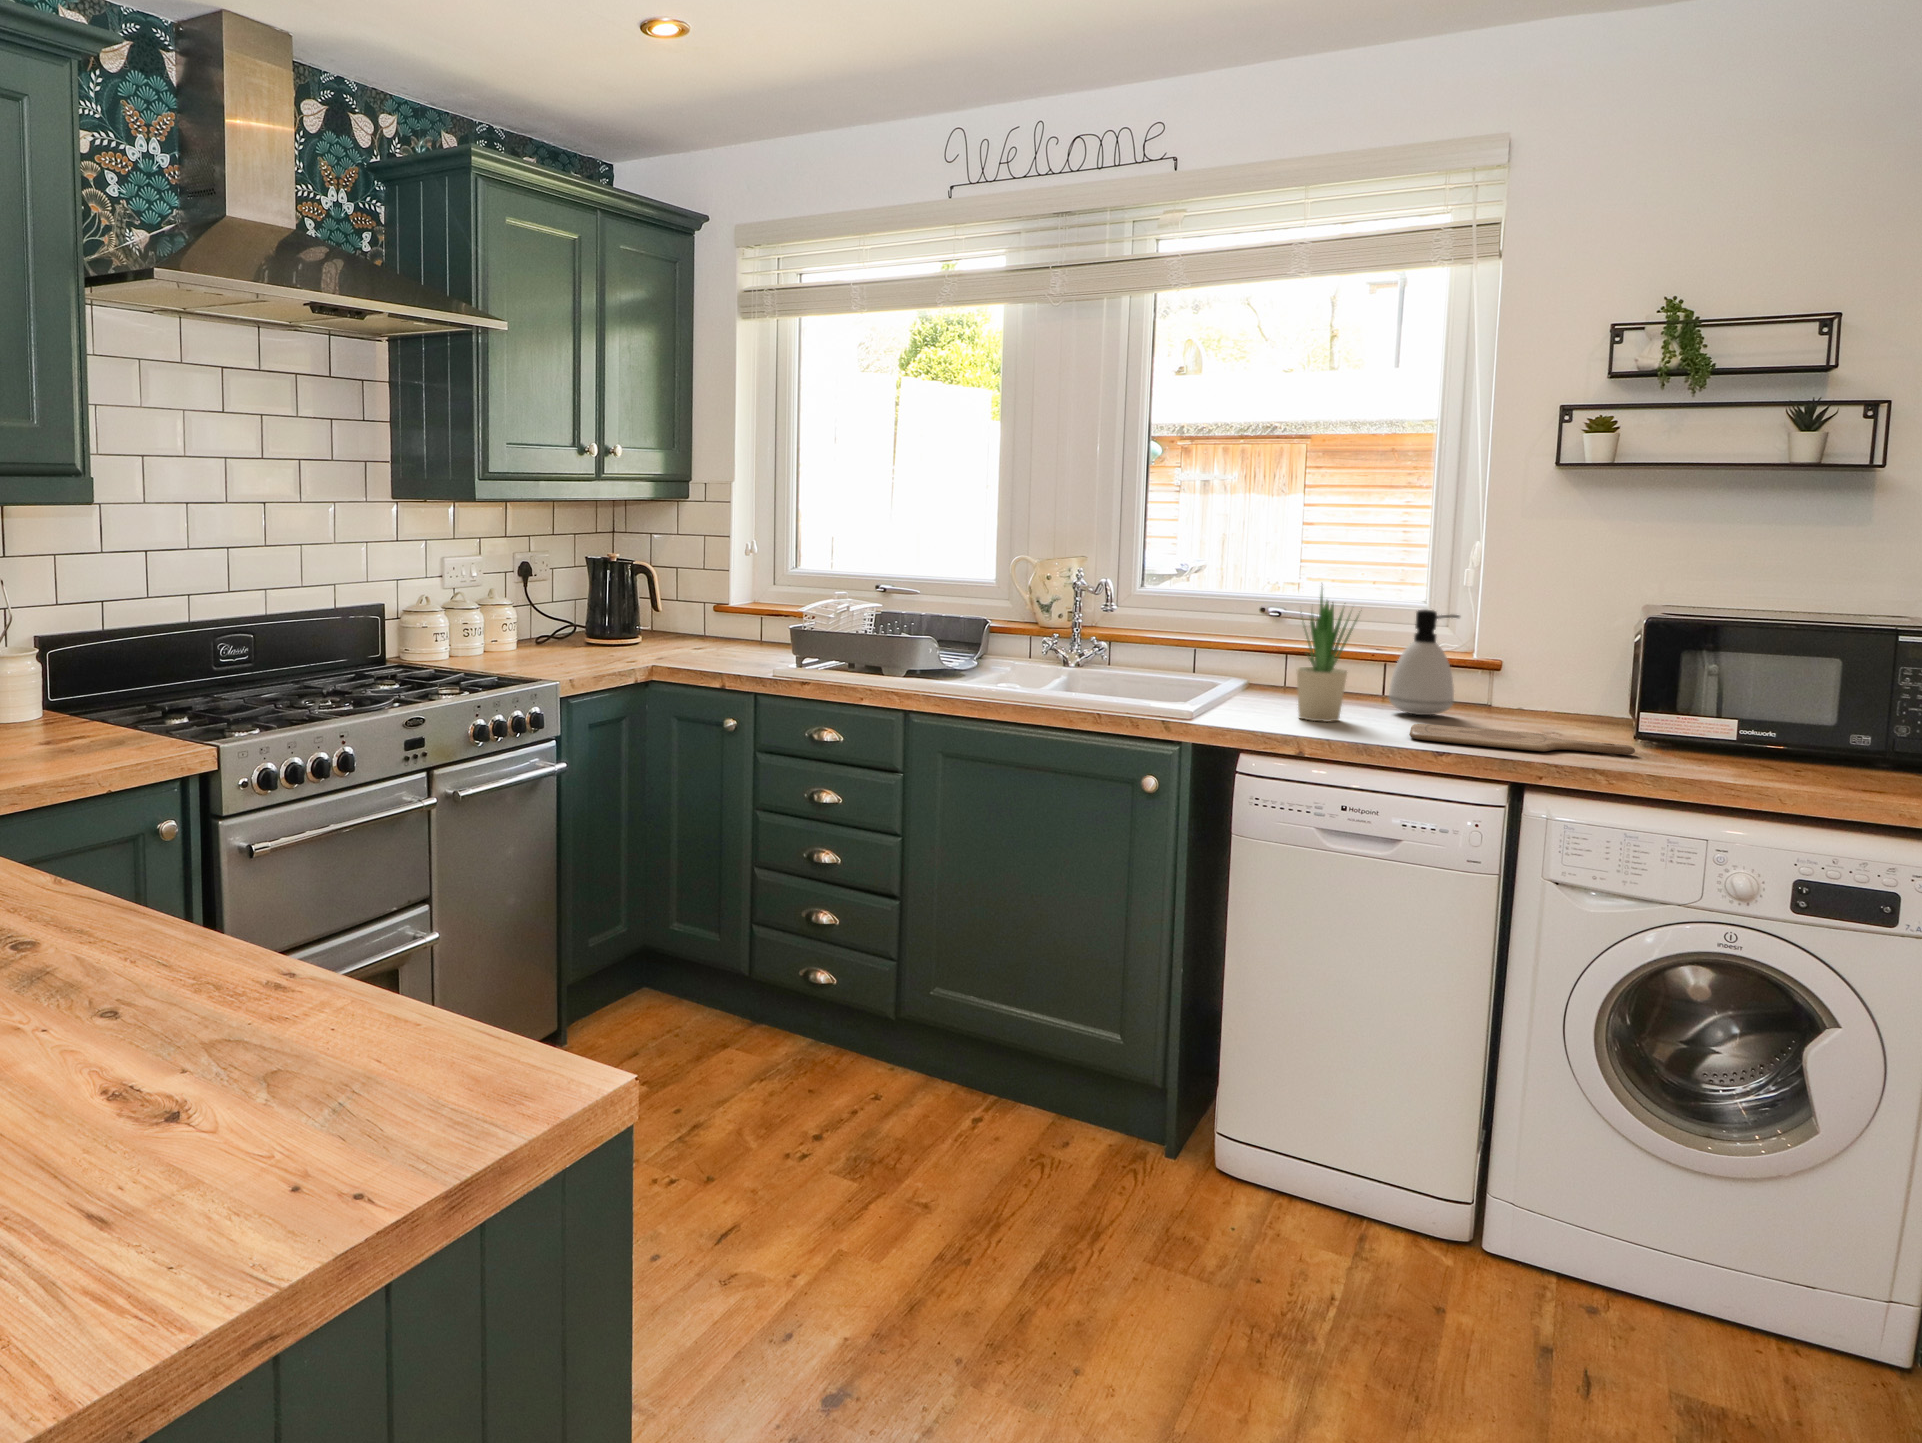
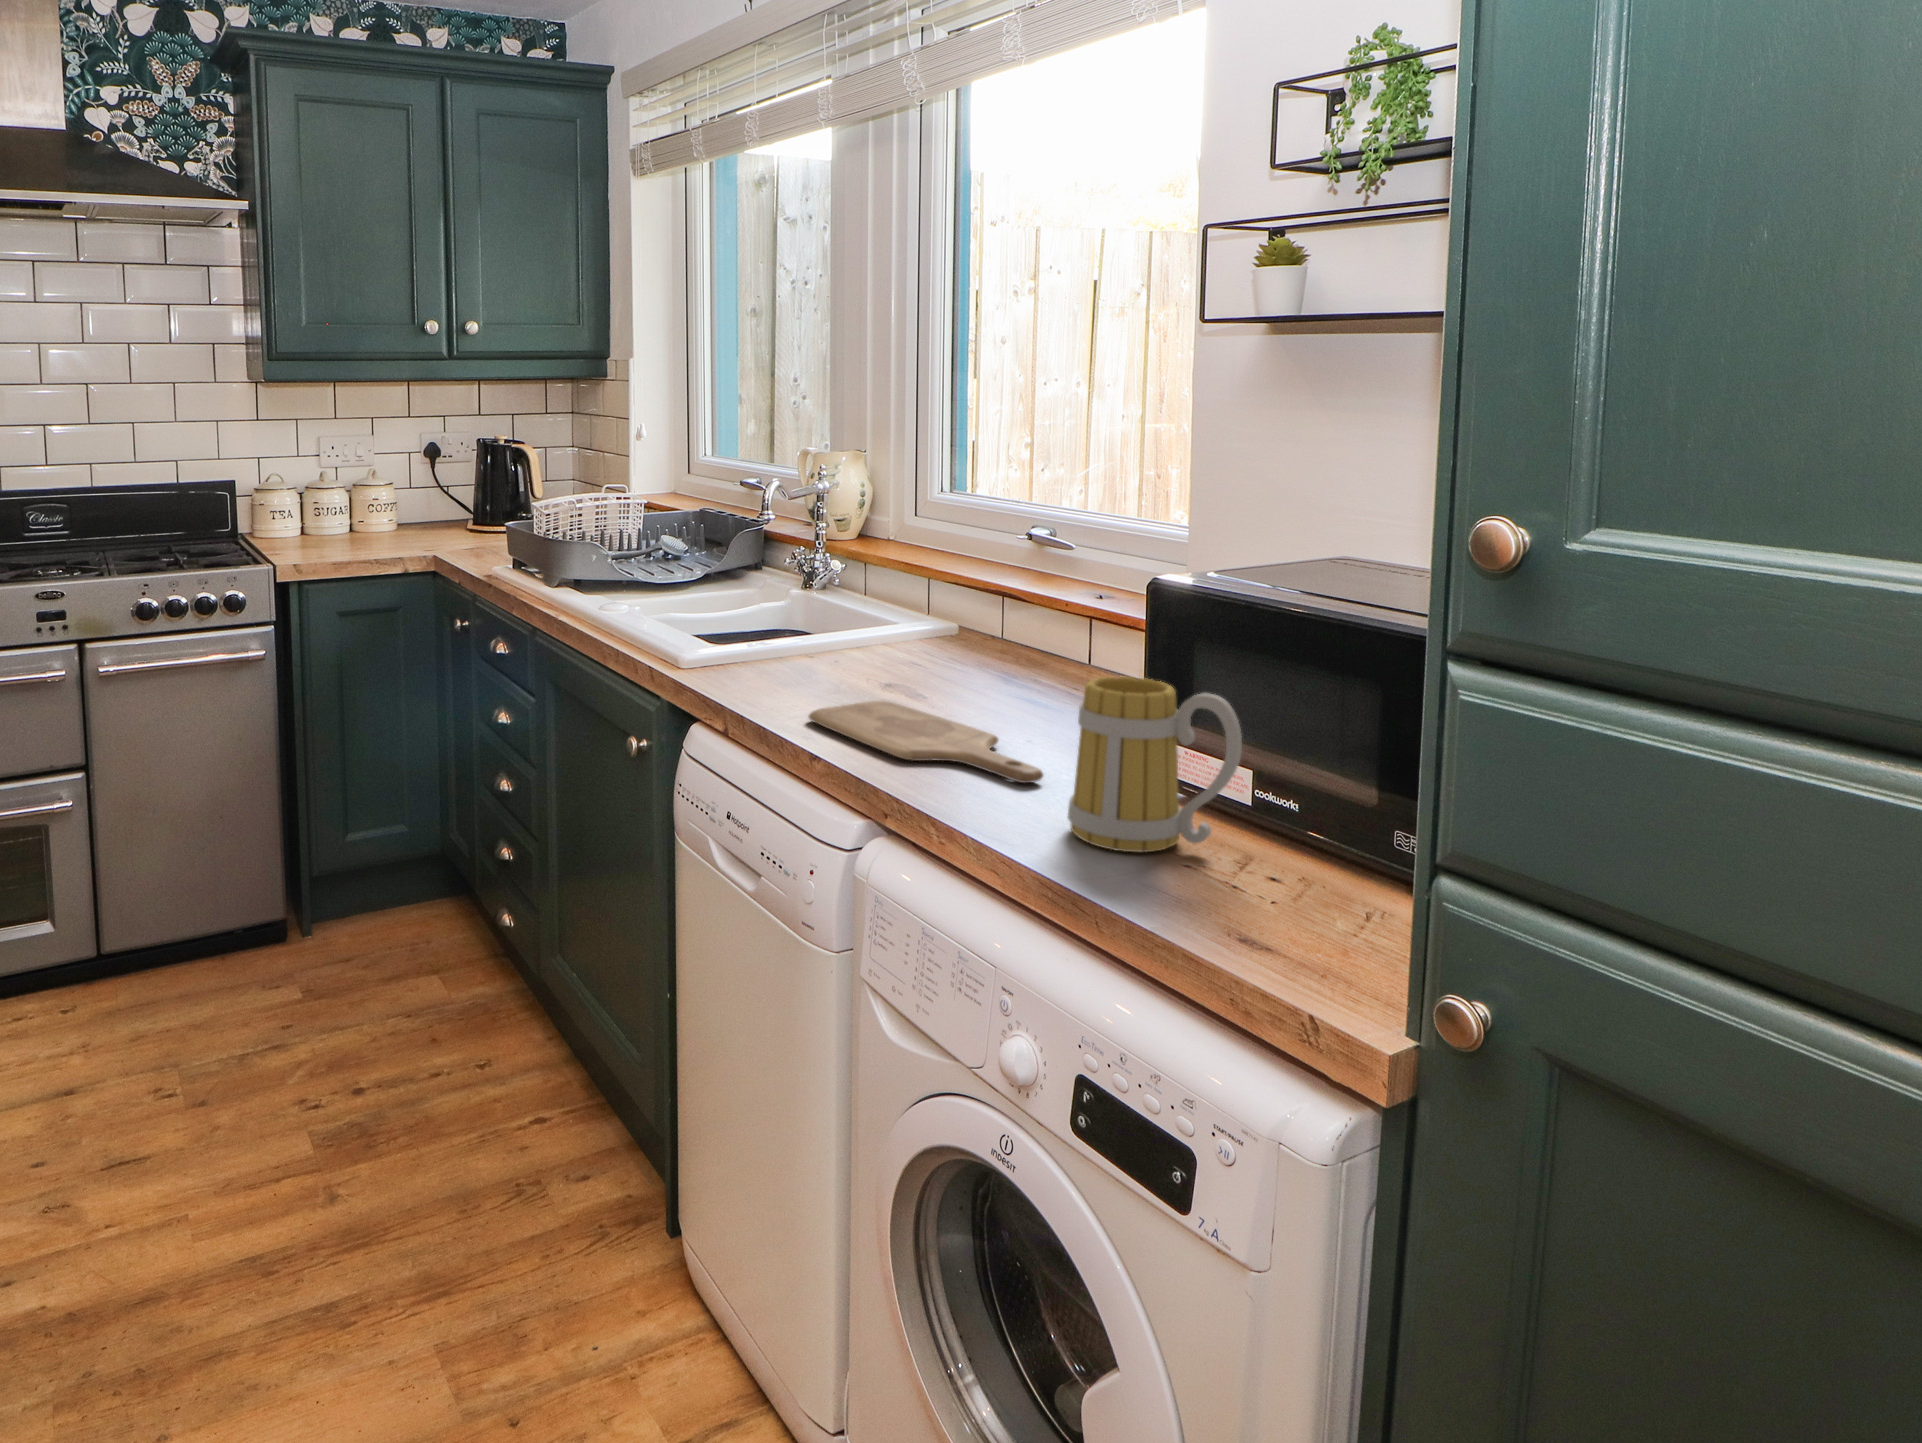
potted plant: present [1297,592,1358,722] -> none [797,488,863,686]
soap dispenser: present [1389,610,1459,715] -> none [967,535,1058,692]
mug: none [1715,680,1830,776] -> present [1068,677,1242,852]

